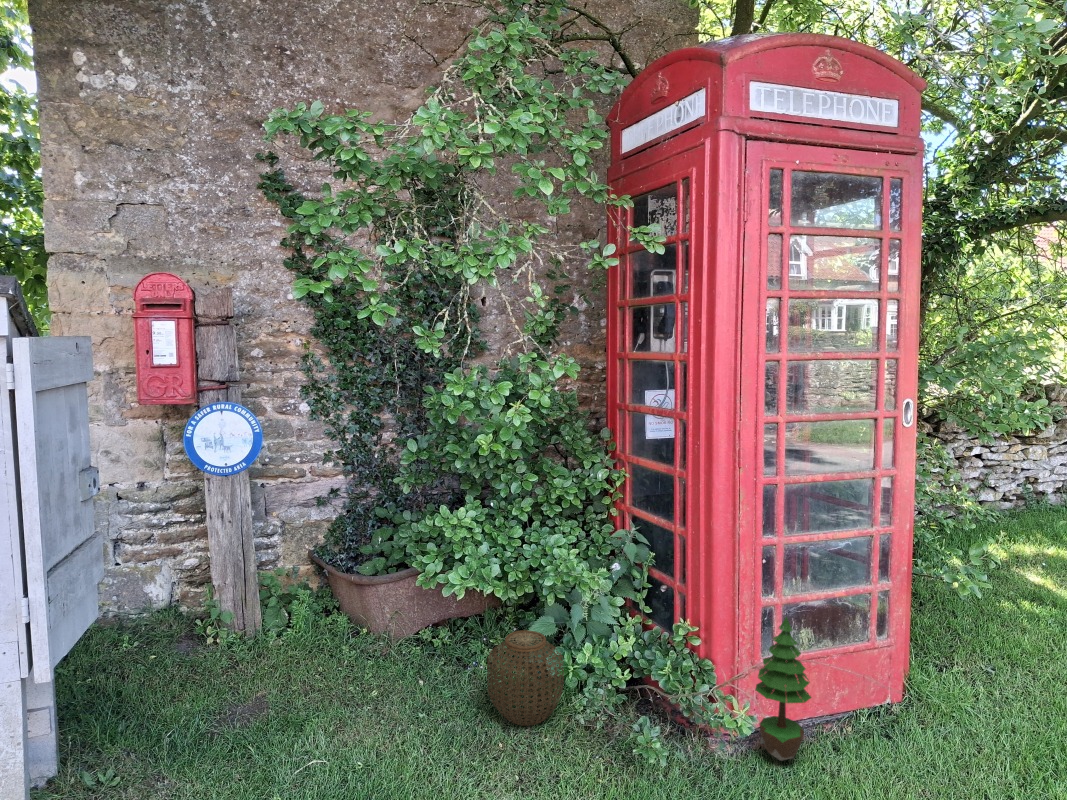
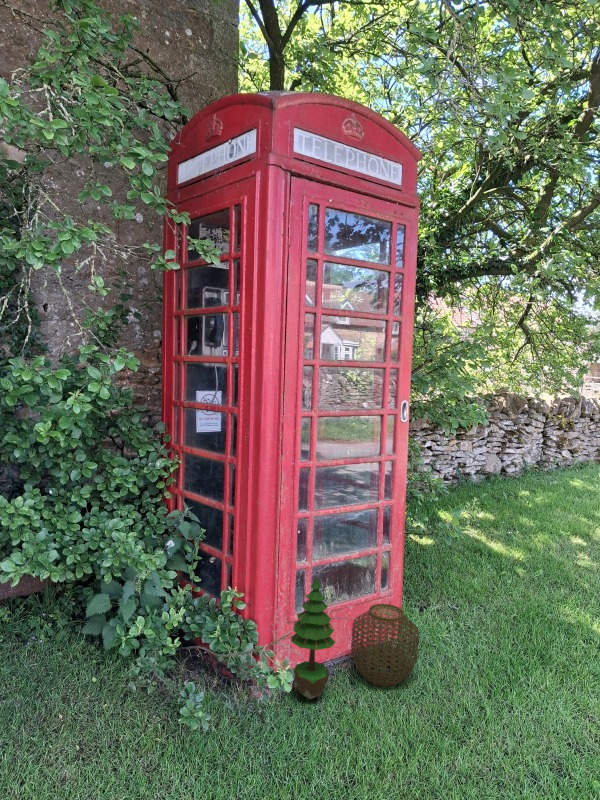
woven basket: present [487,630,564,725] -> present [351,604,419,686]

